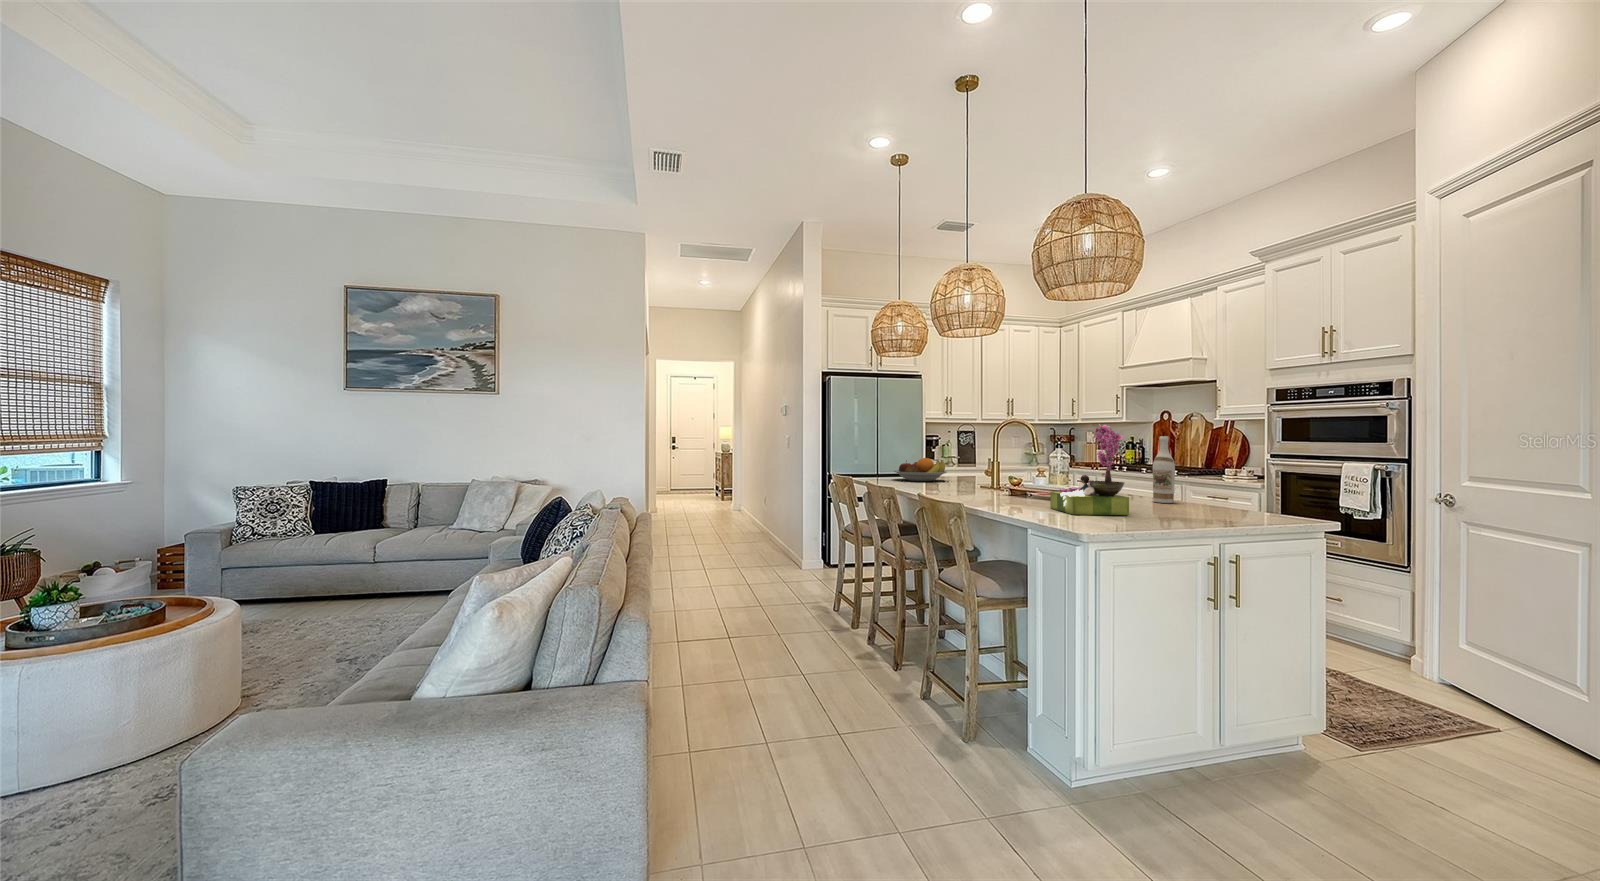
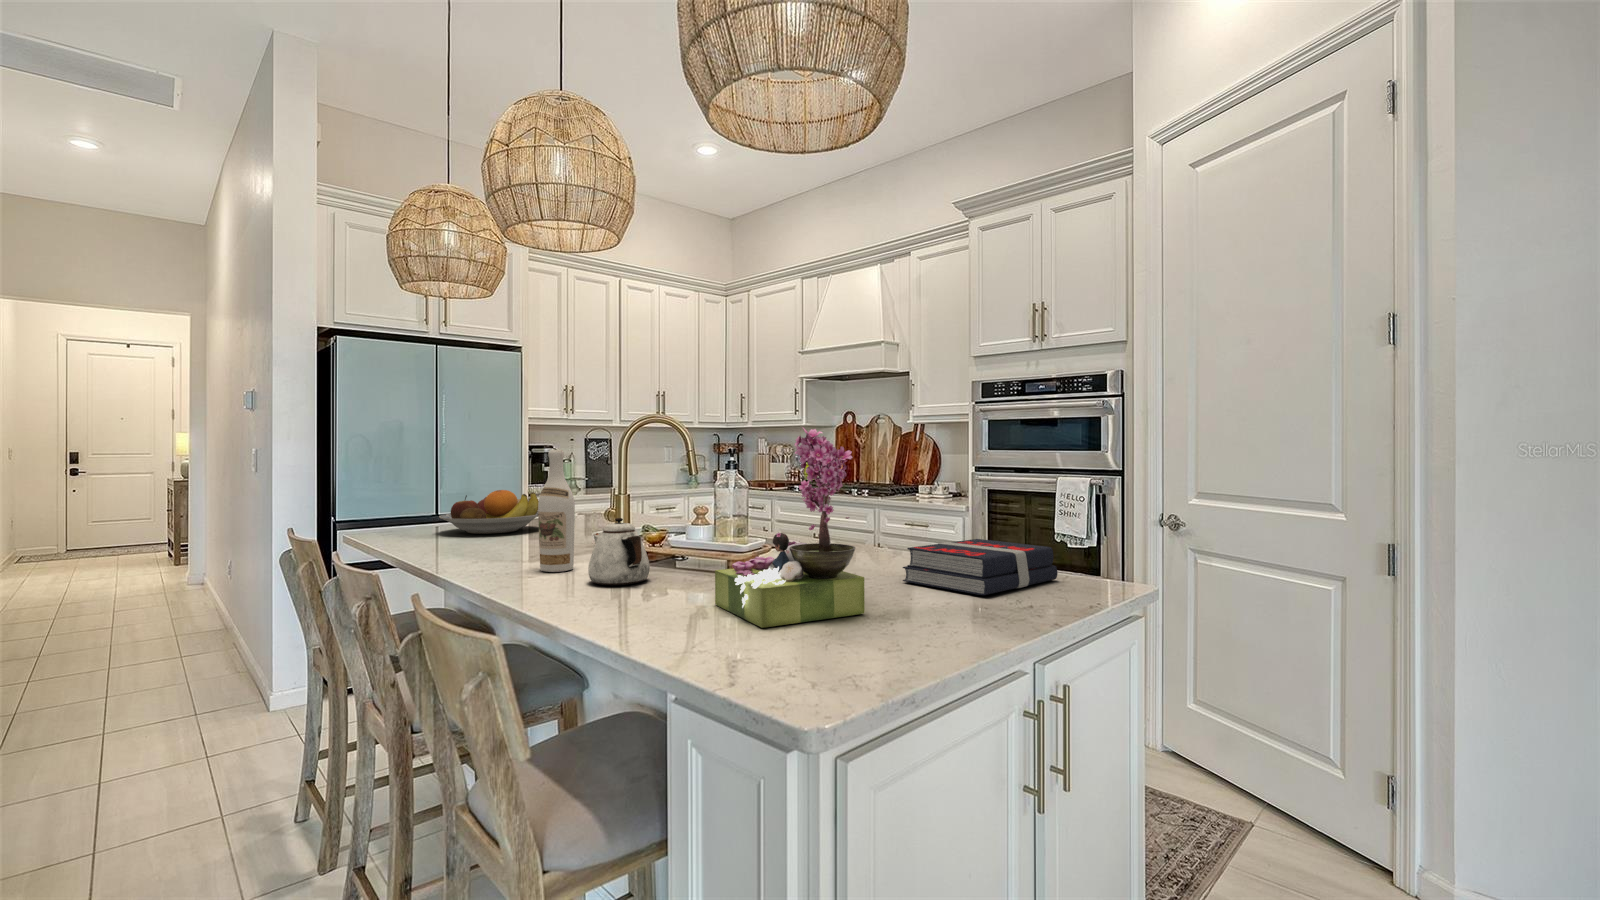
wine bottle: present [1153,436,1175,503] -> present [538,450,575,572]
teapot: none [985,468,1015,500] -> present [588,518,650,585]
book: none [1162,490,1270,515] -> present [903,539,1058,595]

